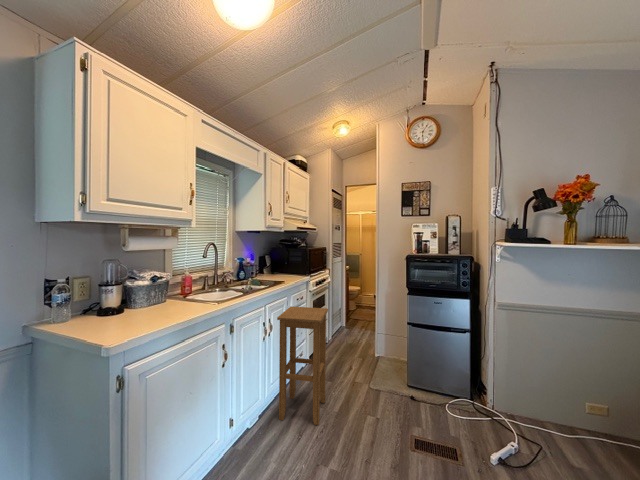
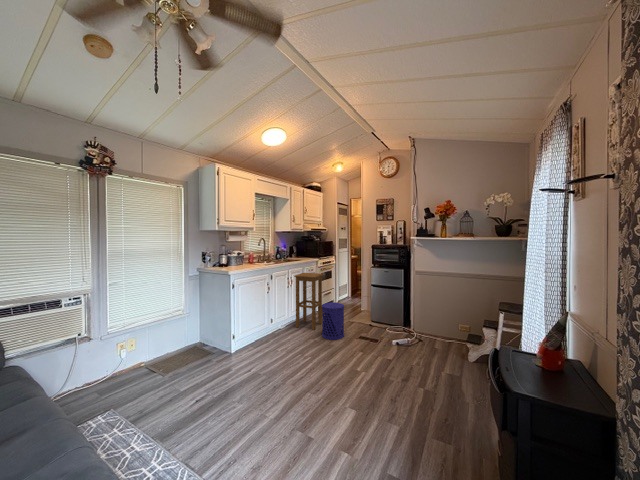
waste bin: none [338,369,384,459] -> present [322,302,344,340]

